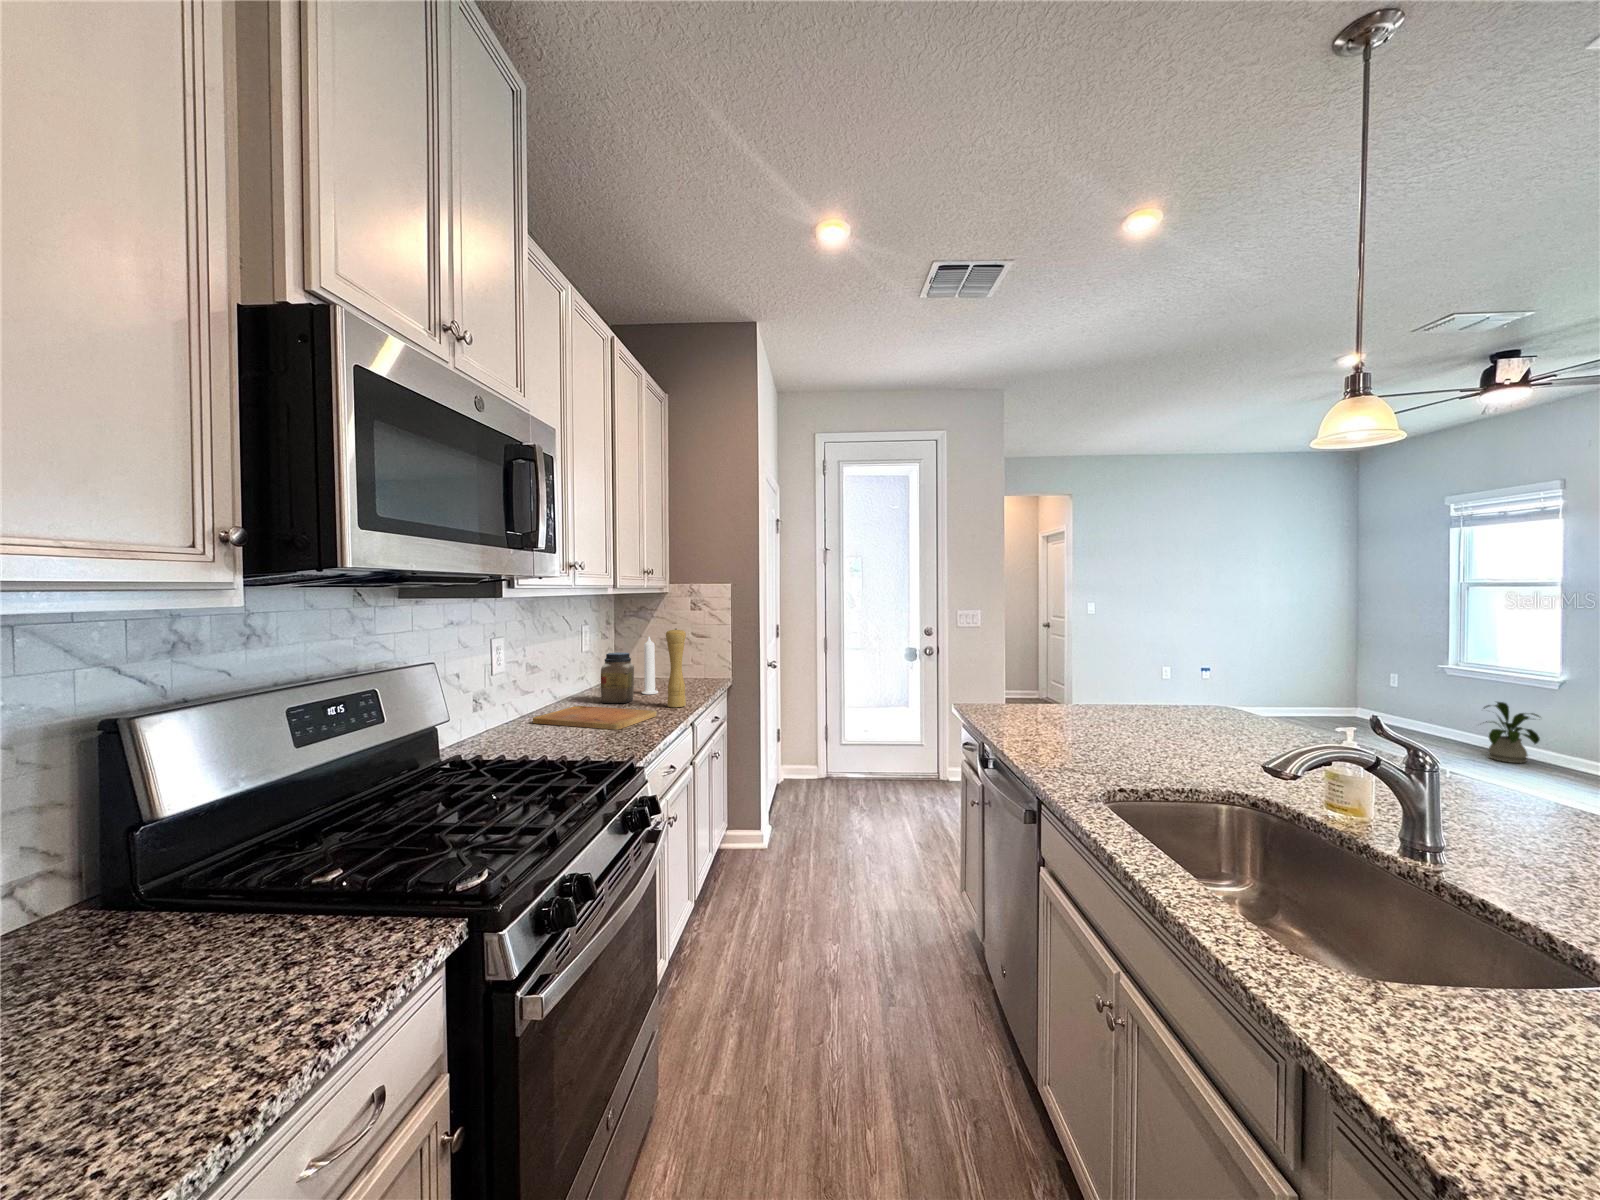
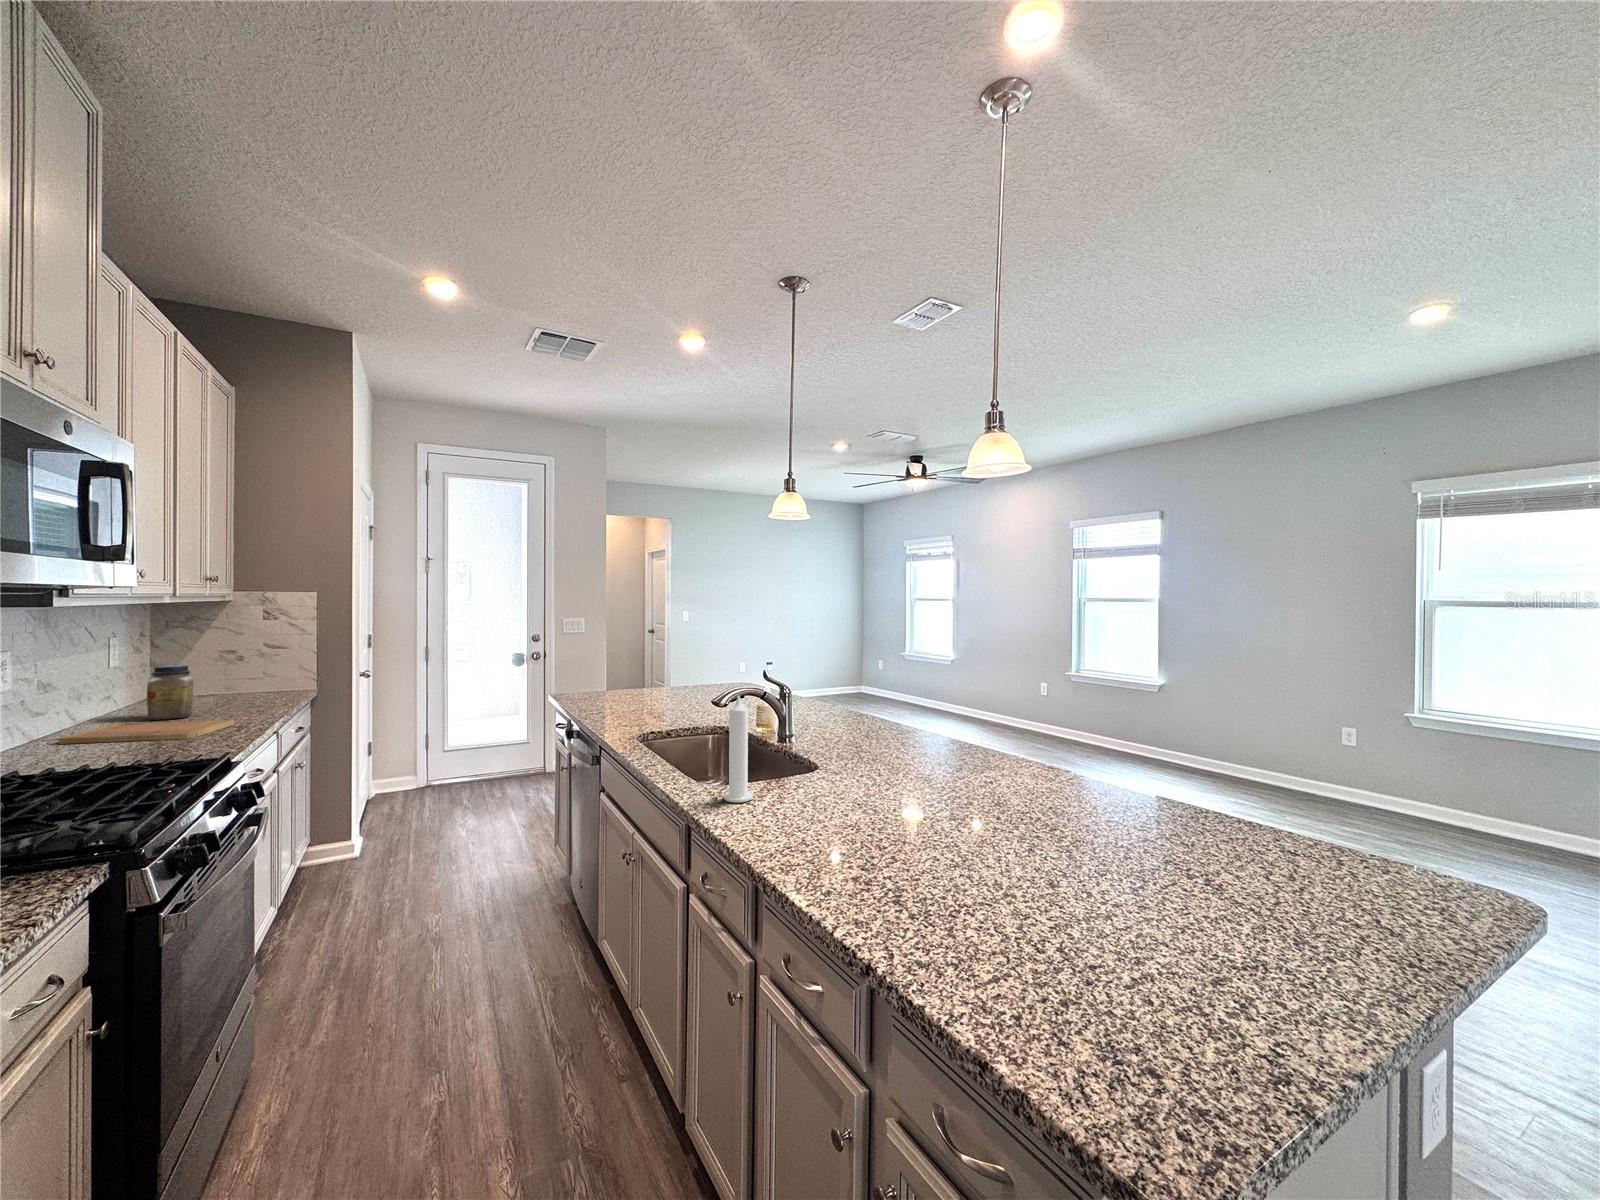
pepper mill: present [666,629,686,707] -> none [242,638,268,717]
candle: present [642,636,658,694] -> present [724,696,753,802]
house plant: present [1484,702,1540,763] -> none [916,675,945,713]

